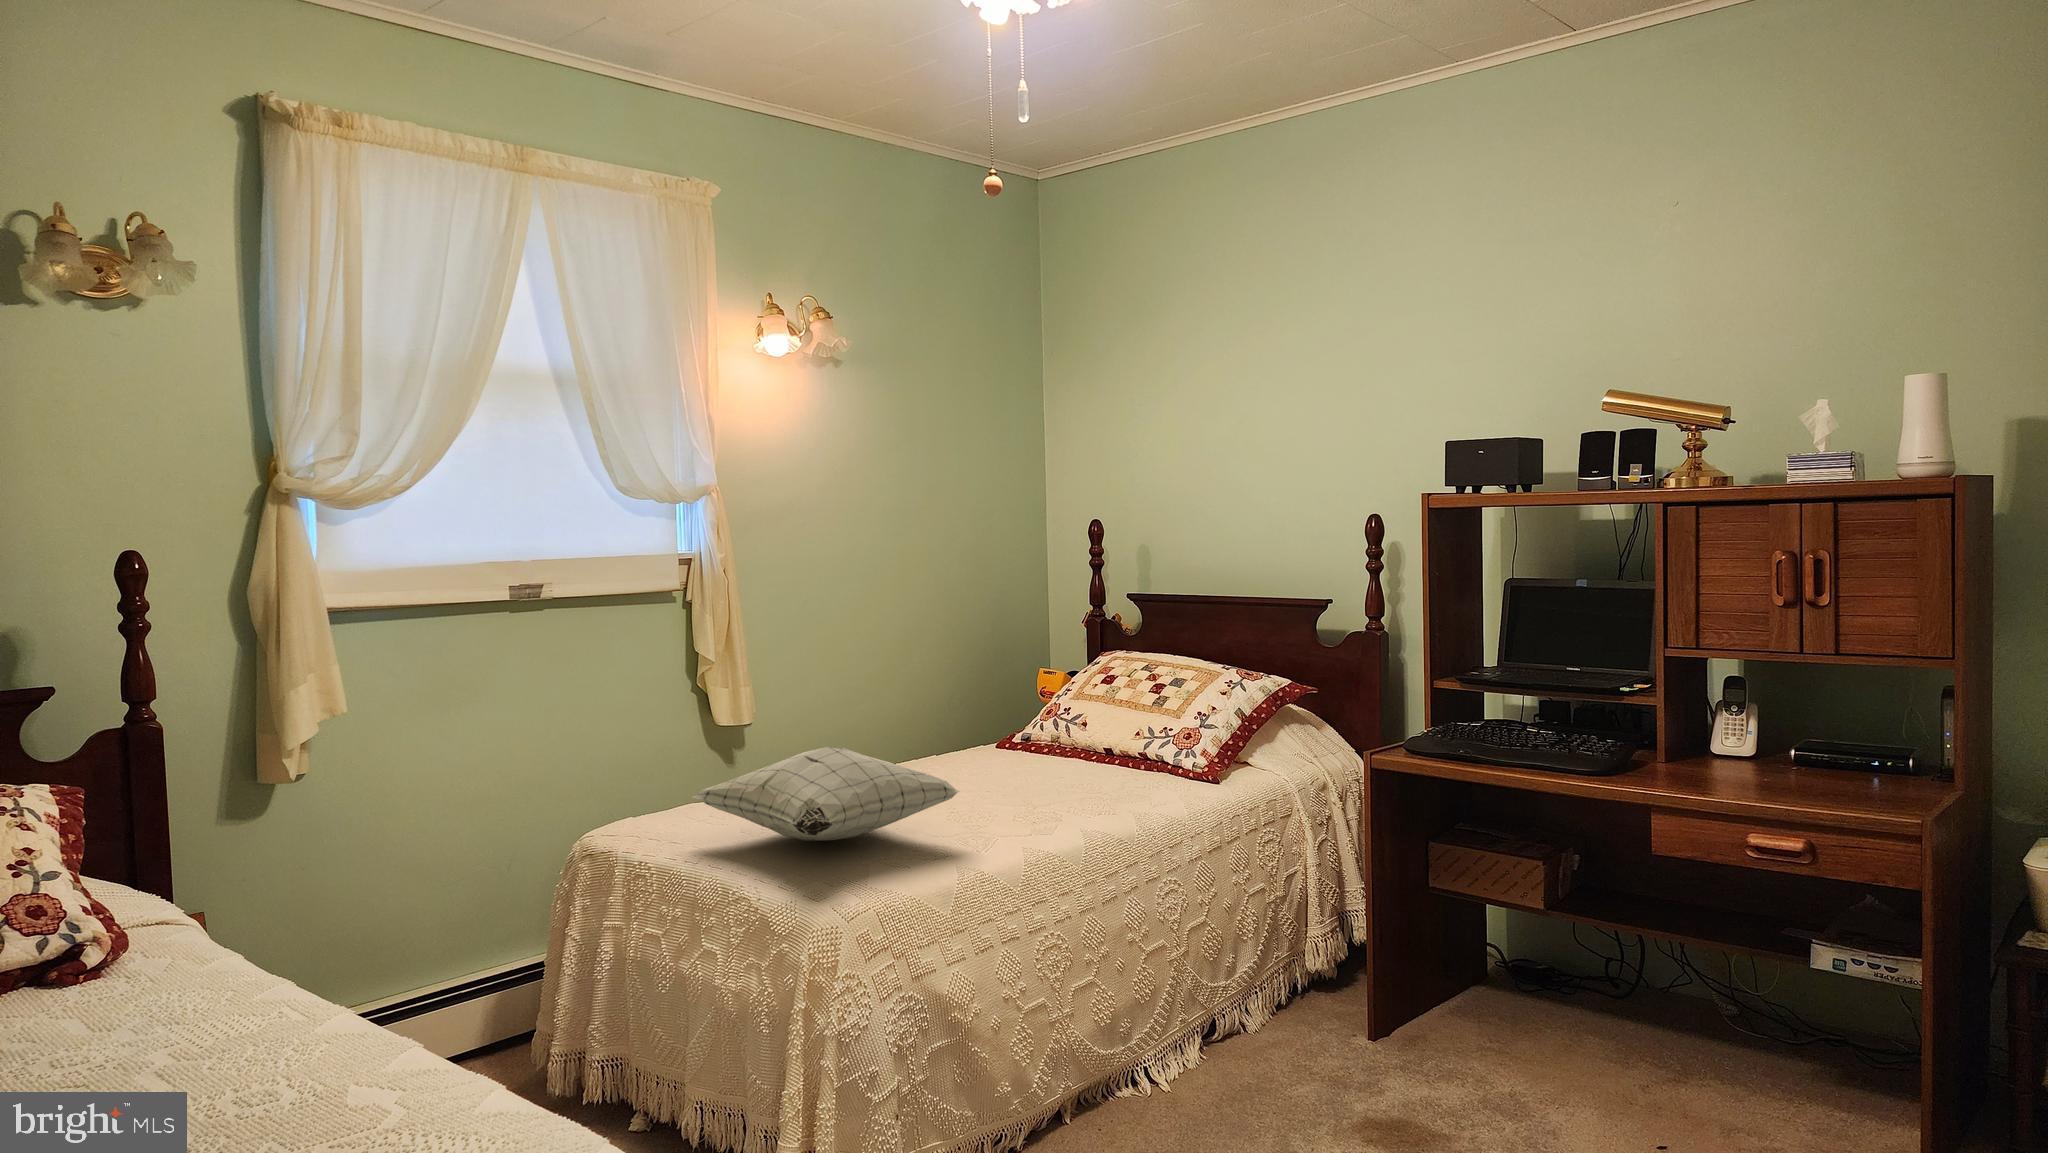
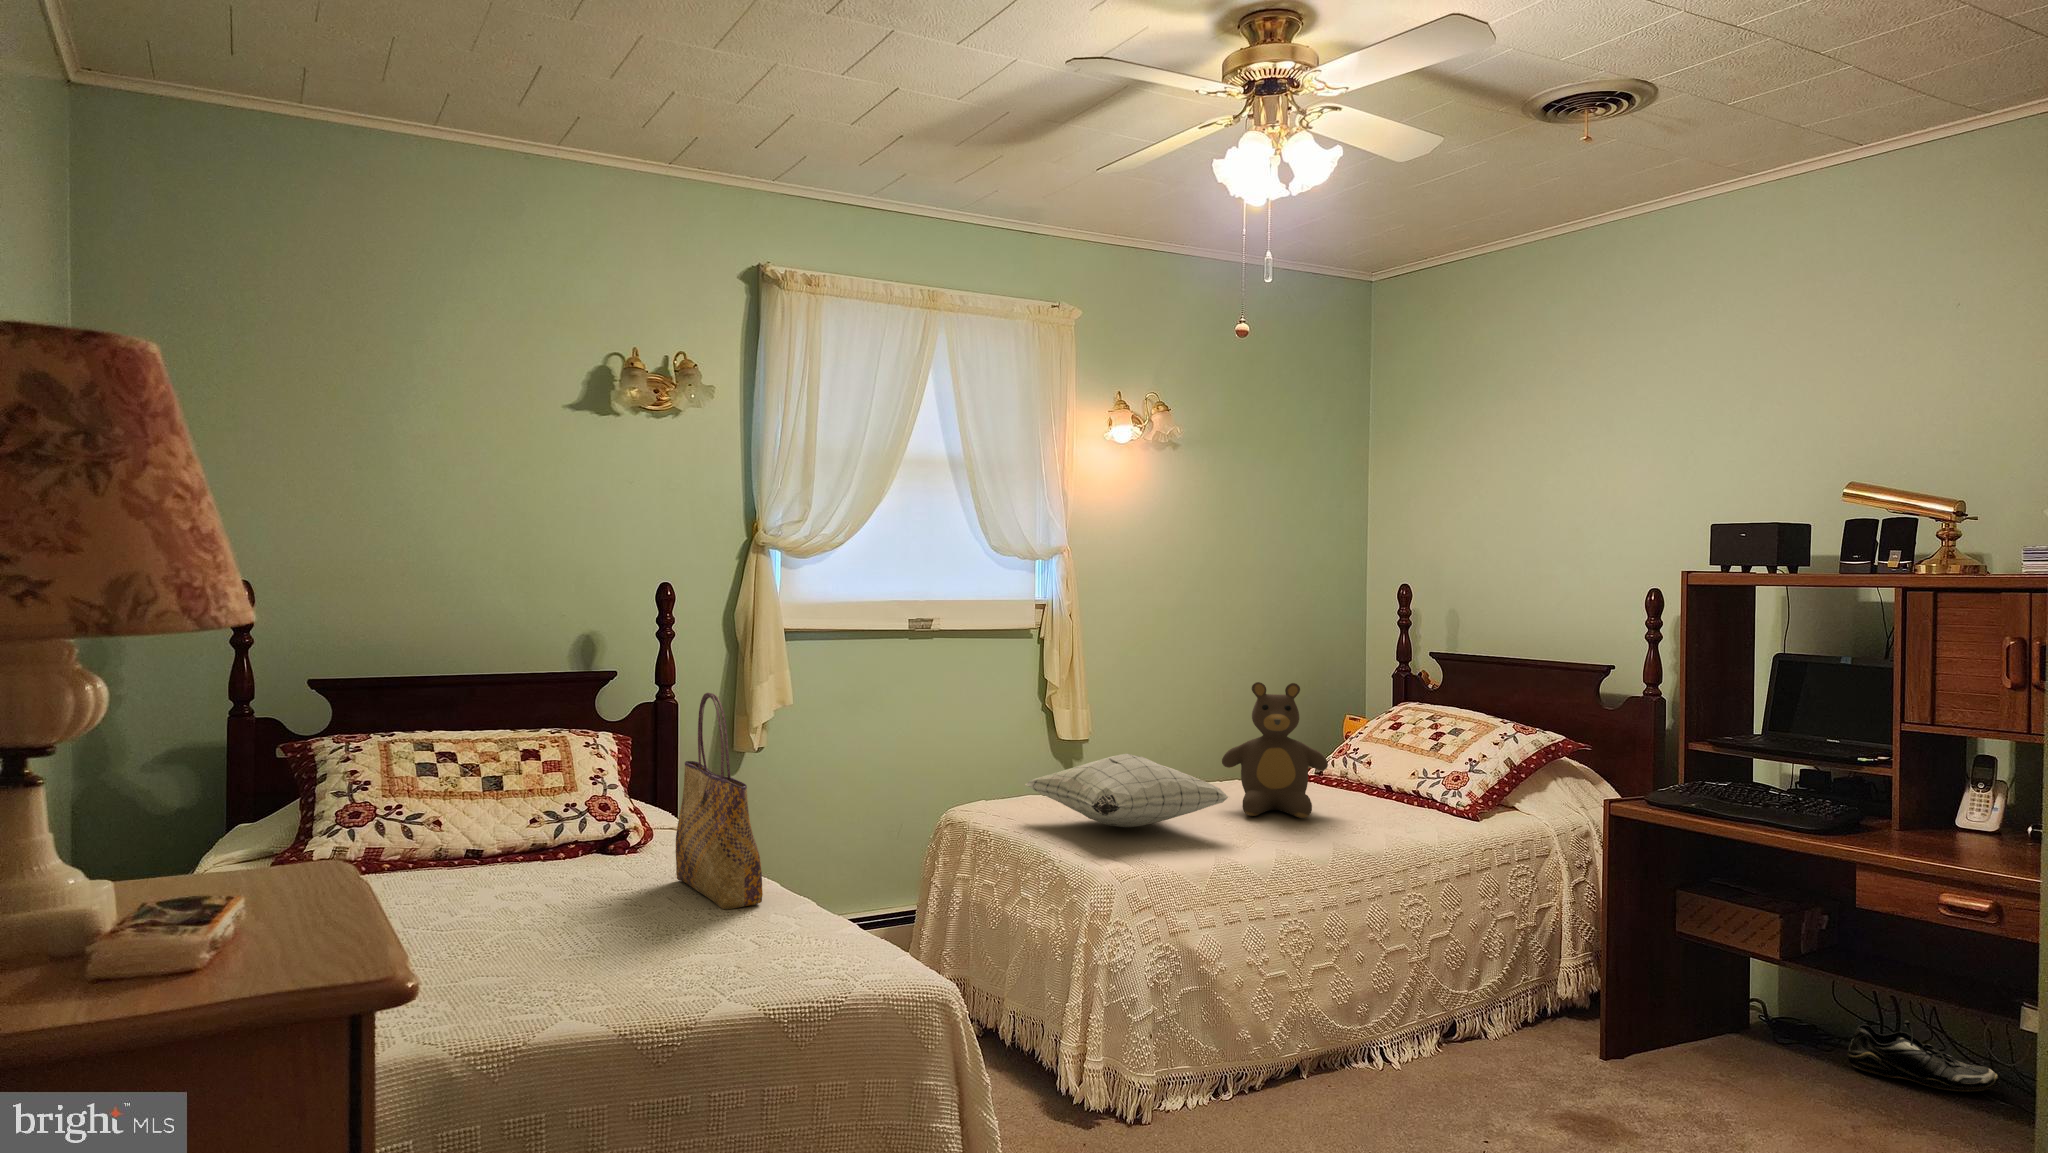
teddy bear: none [930,641,1053,805] -> present [1222,682,1328,818]
tote bag: none [157,737,317,1089] -> present [676,693,763,909]
shoe: none [1591,952,1733,1020] -> present [1847,1020,1998,1092]

